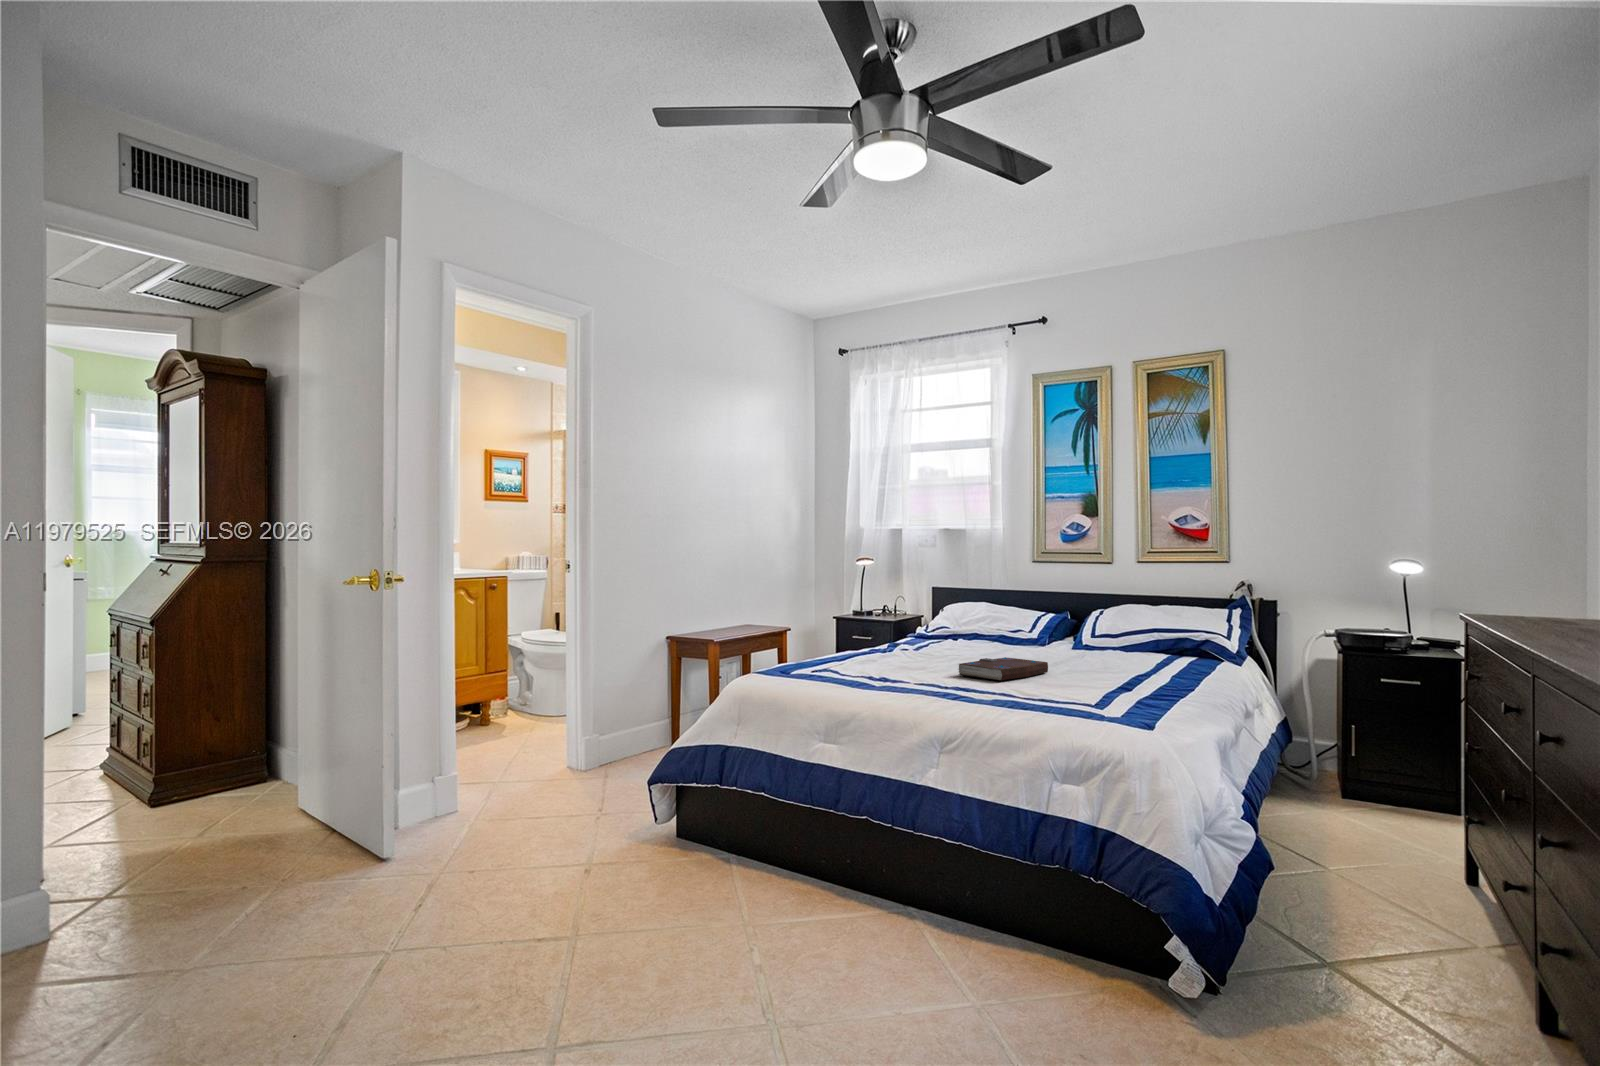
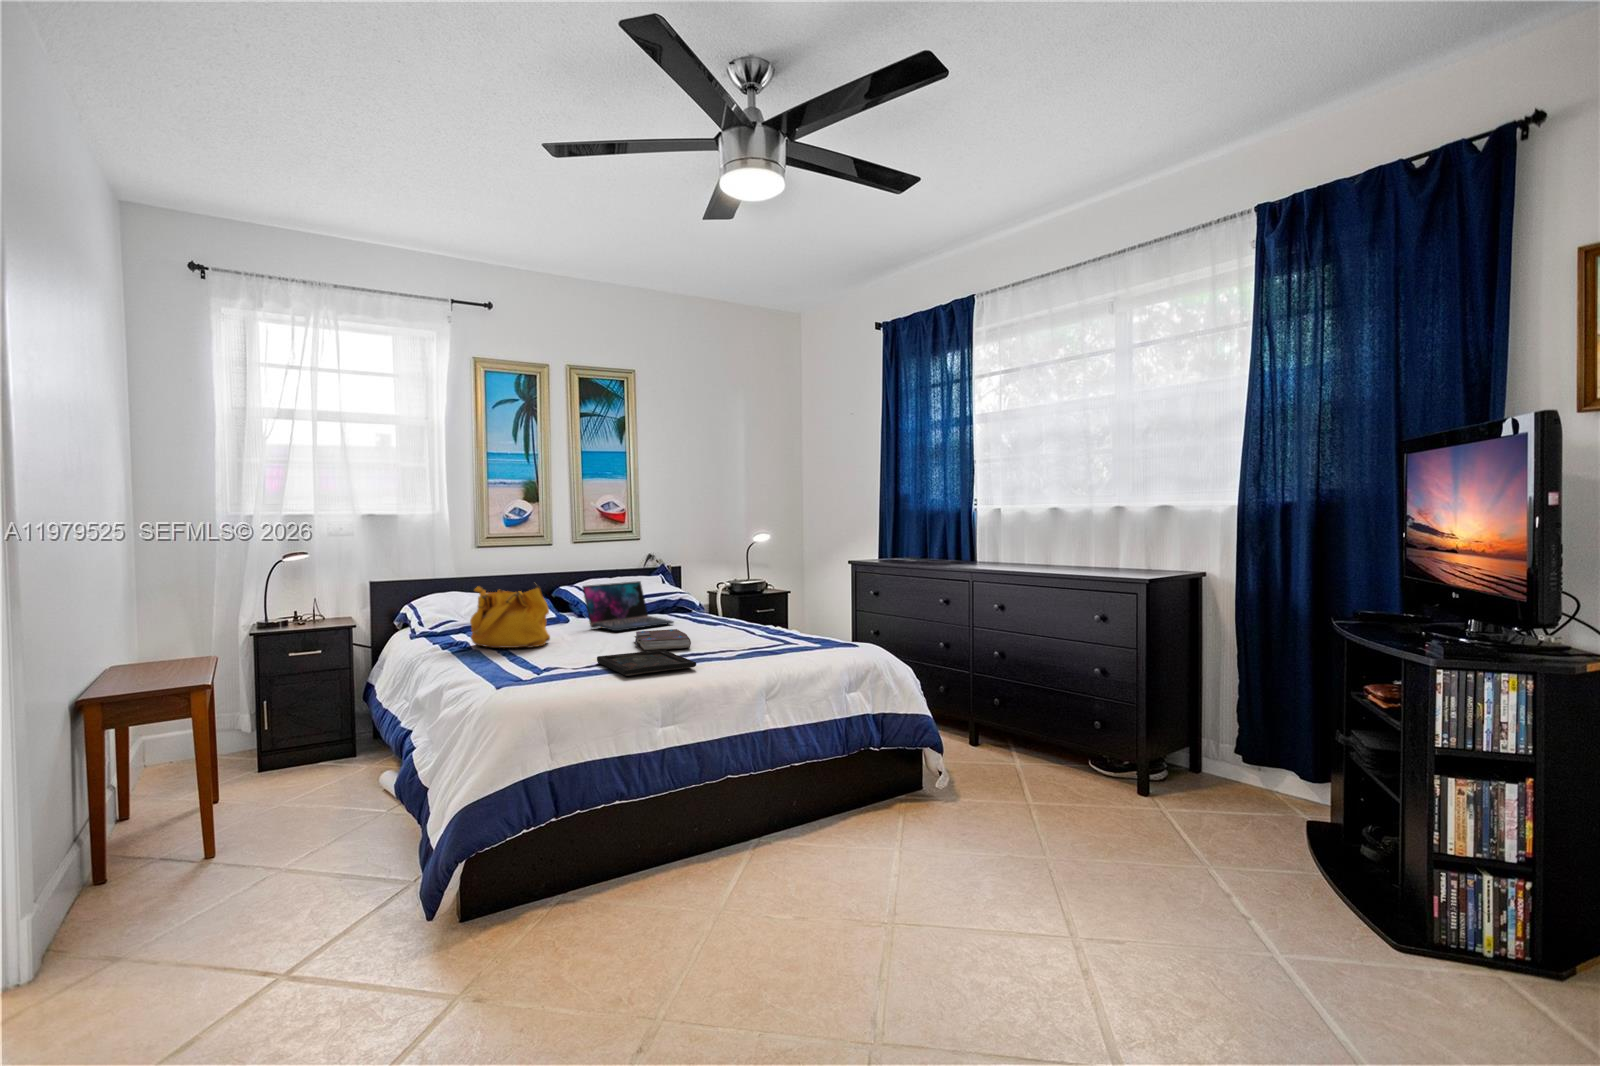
handbag: none [879,594,954,657] -> present [470,583,550,648]
laptop: none [1032,606,1121,662] -> present [582,581,674,631]
tray: none [839,668,951,691] -> present [597,650,696,676]

